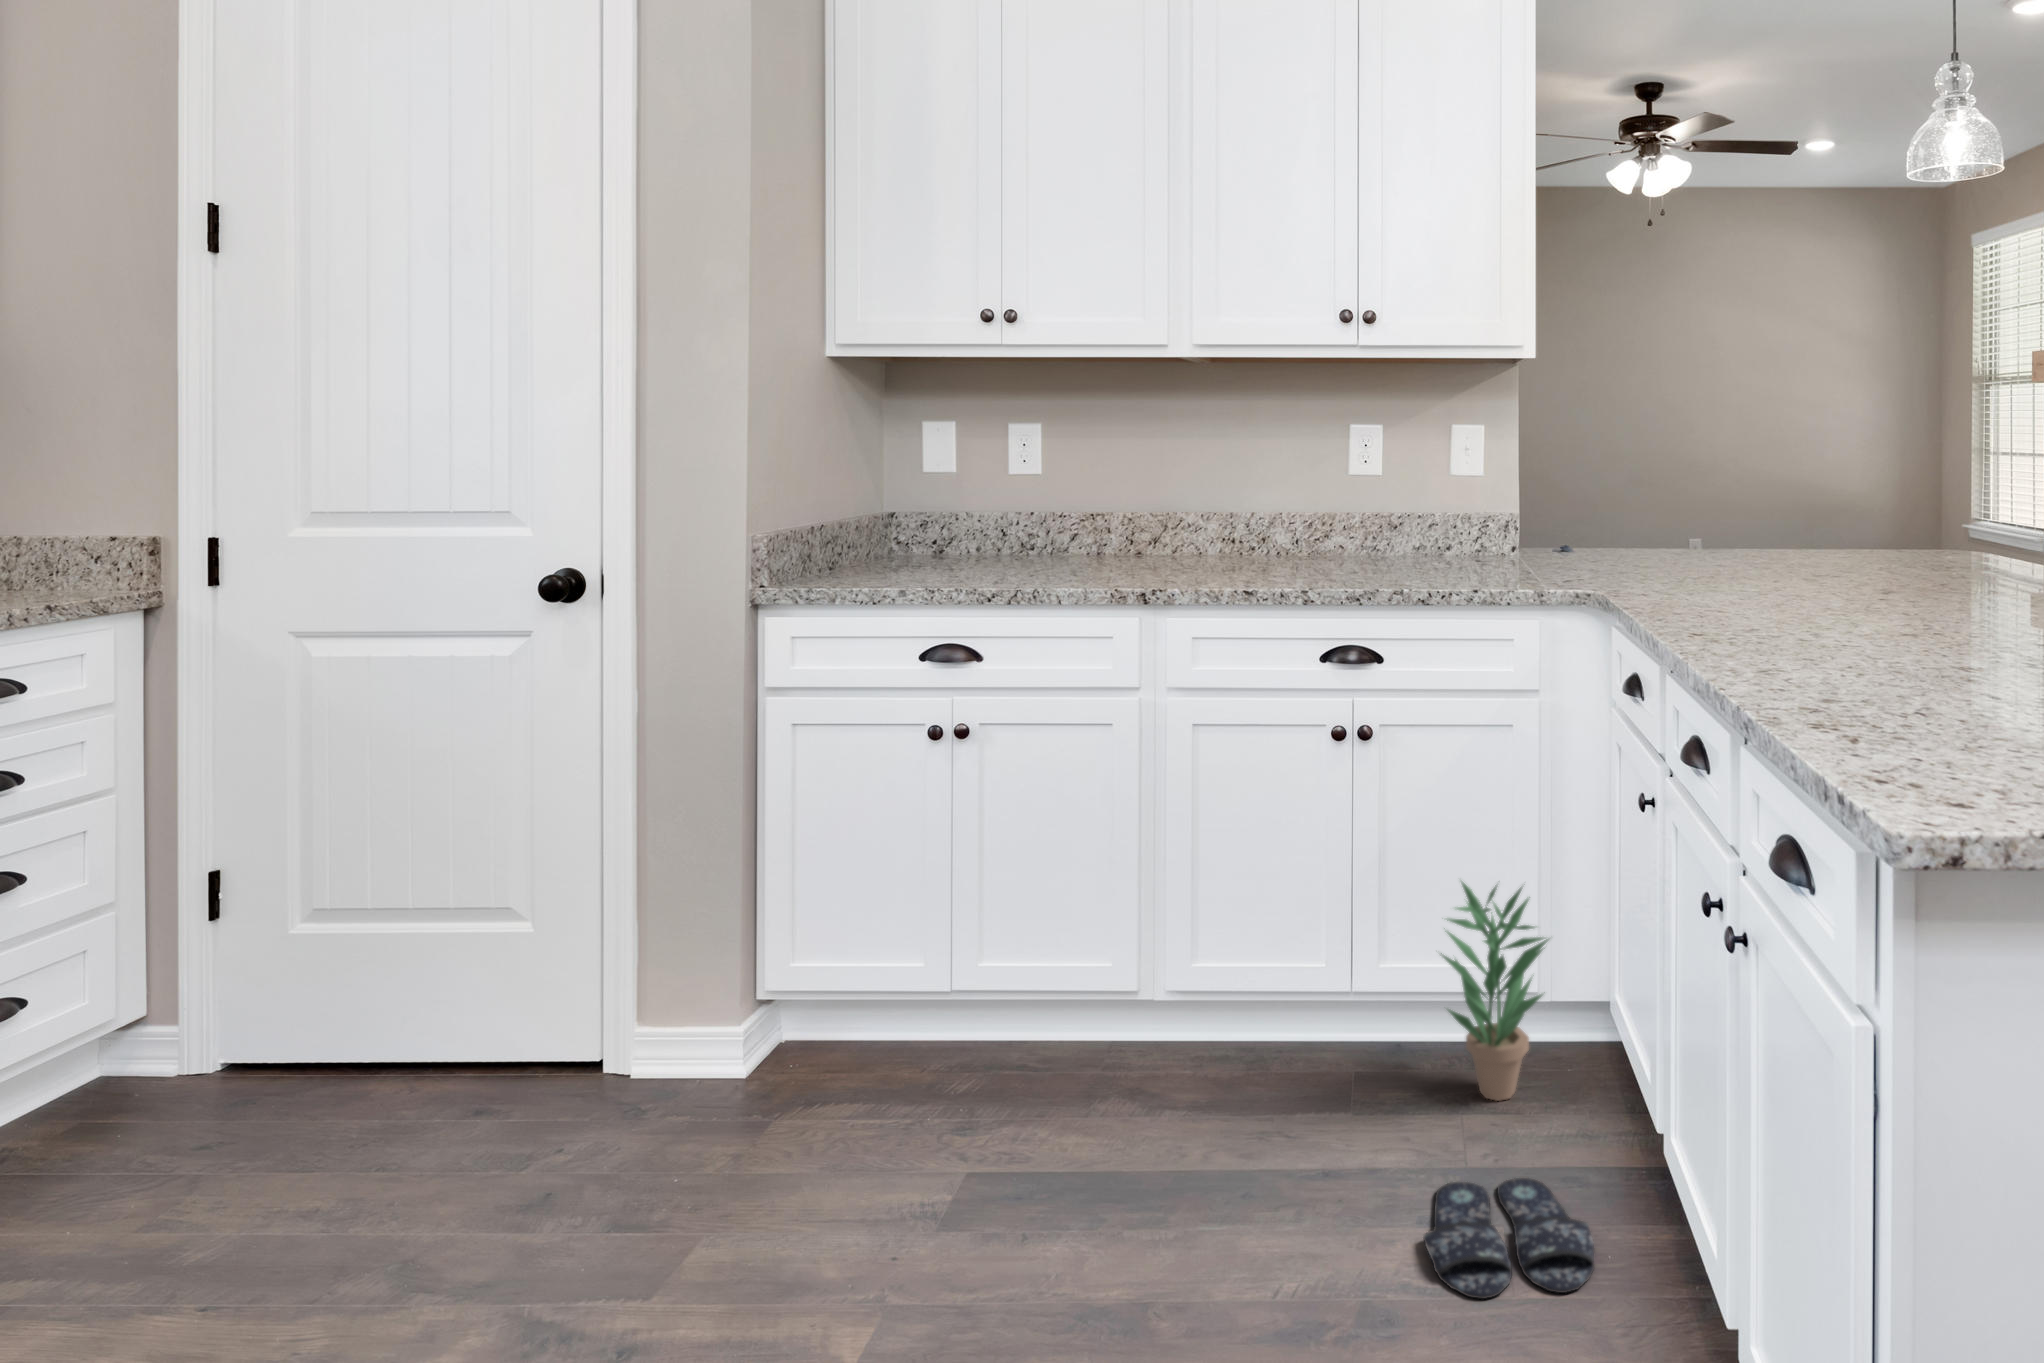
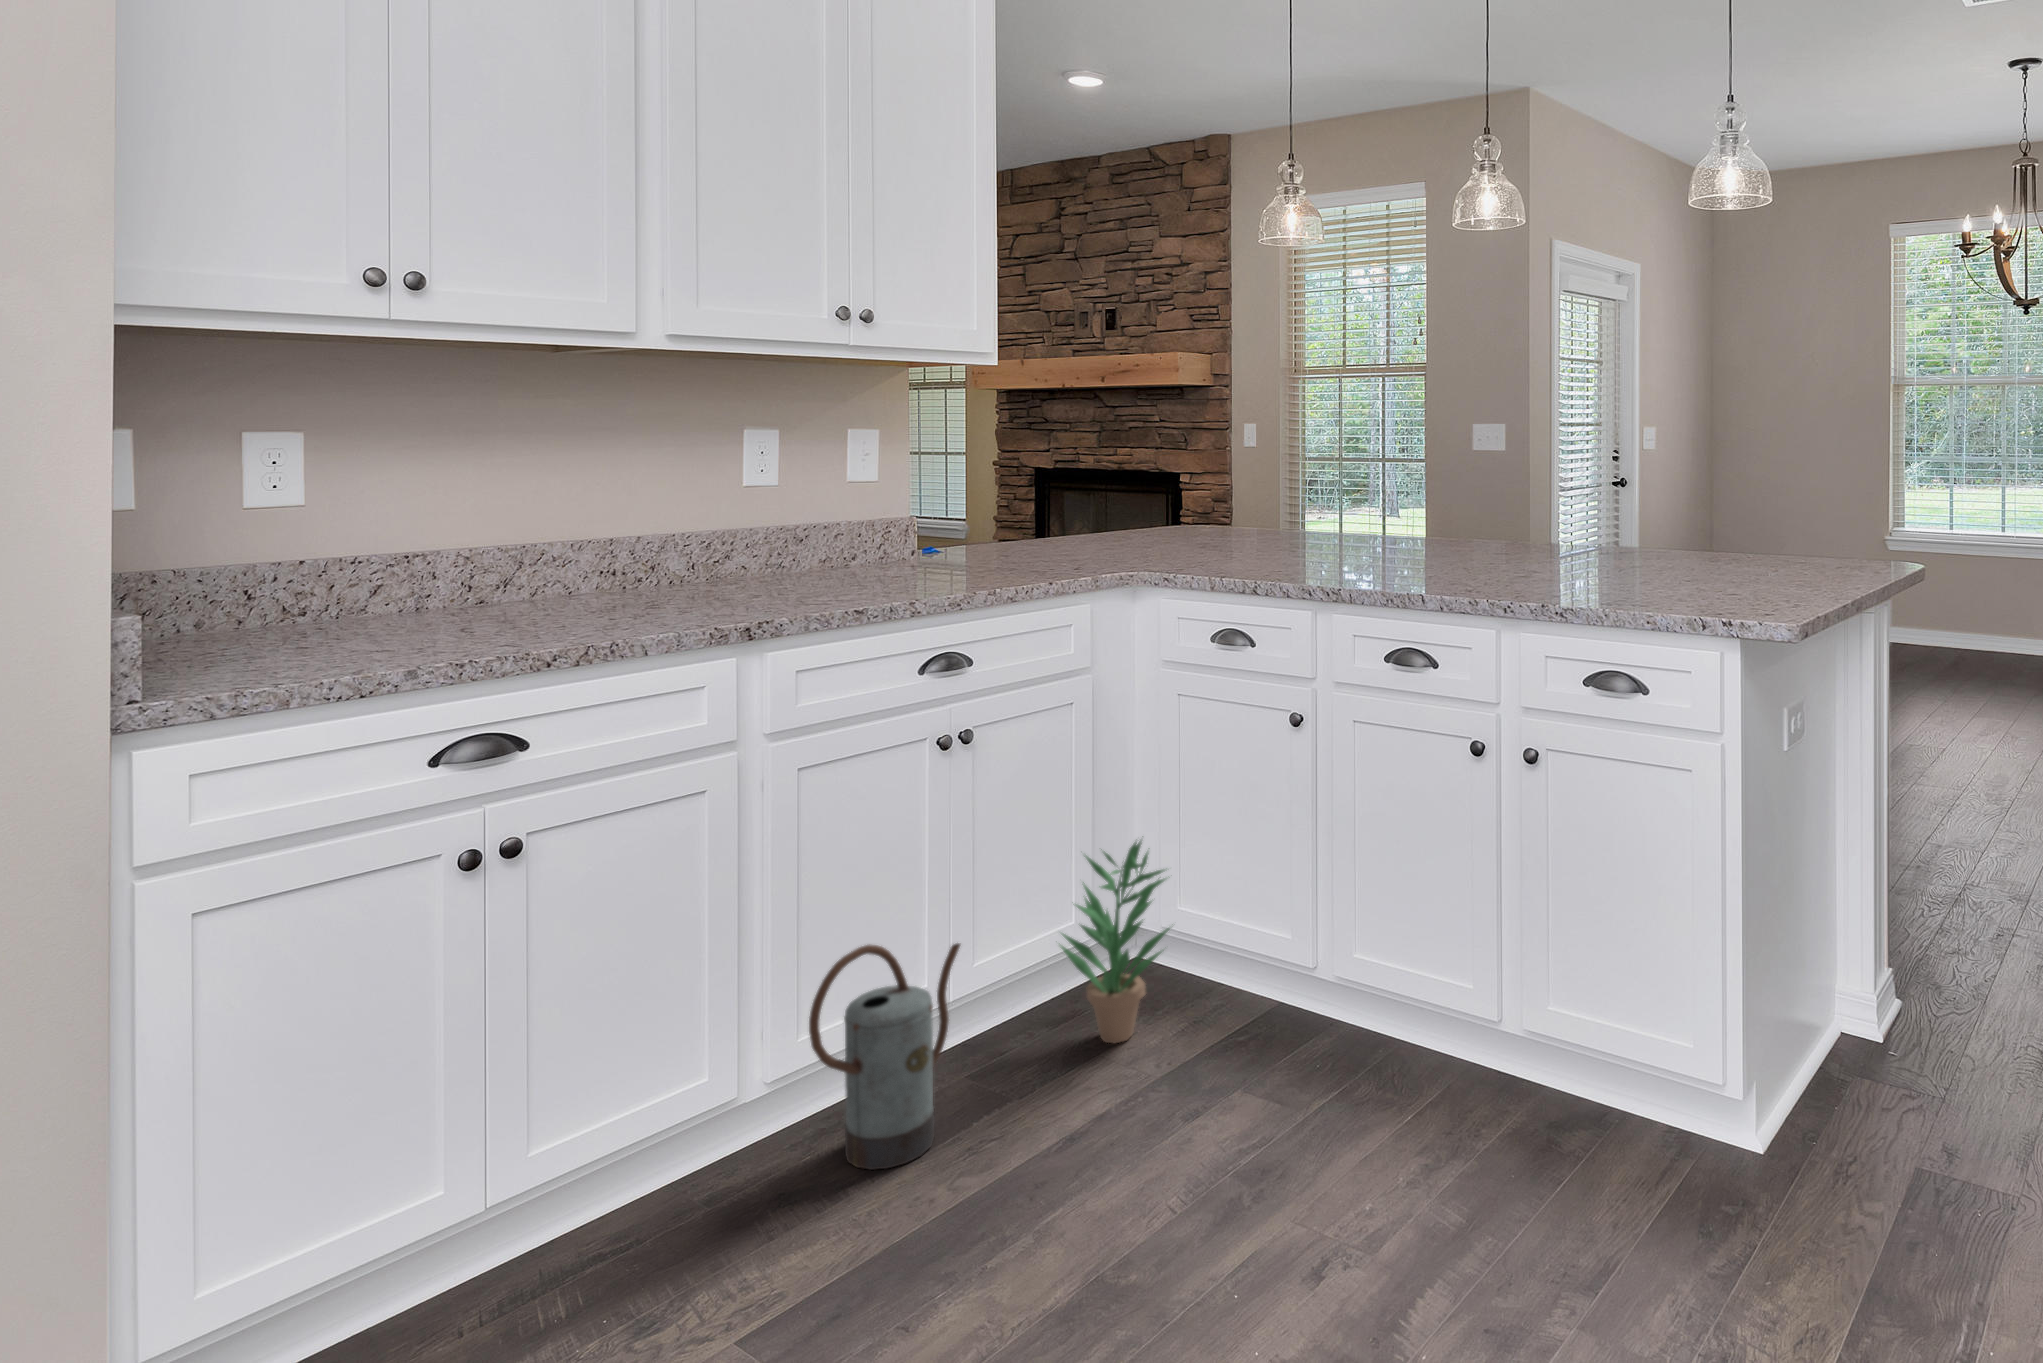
watering can: none [1140,892,1317,1104] -> present [809,943,960,1170]
slippers: present [1423,1178,1594,1299] -> none [1191,1066,1366,1149]

